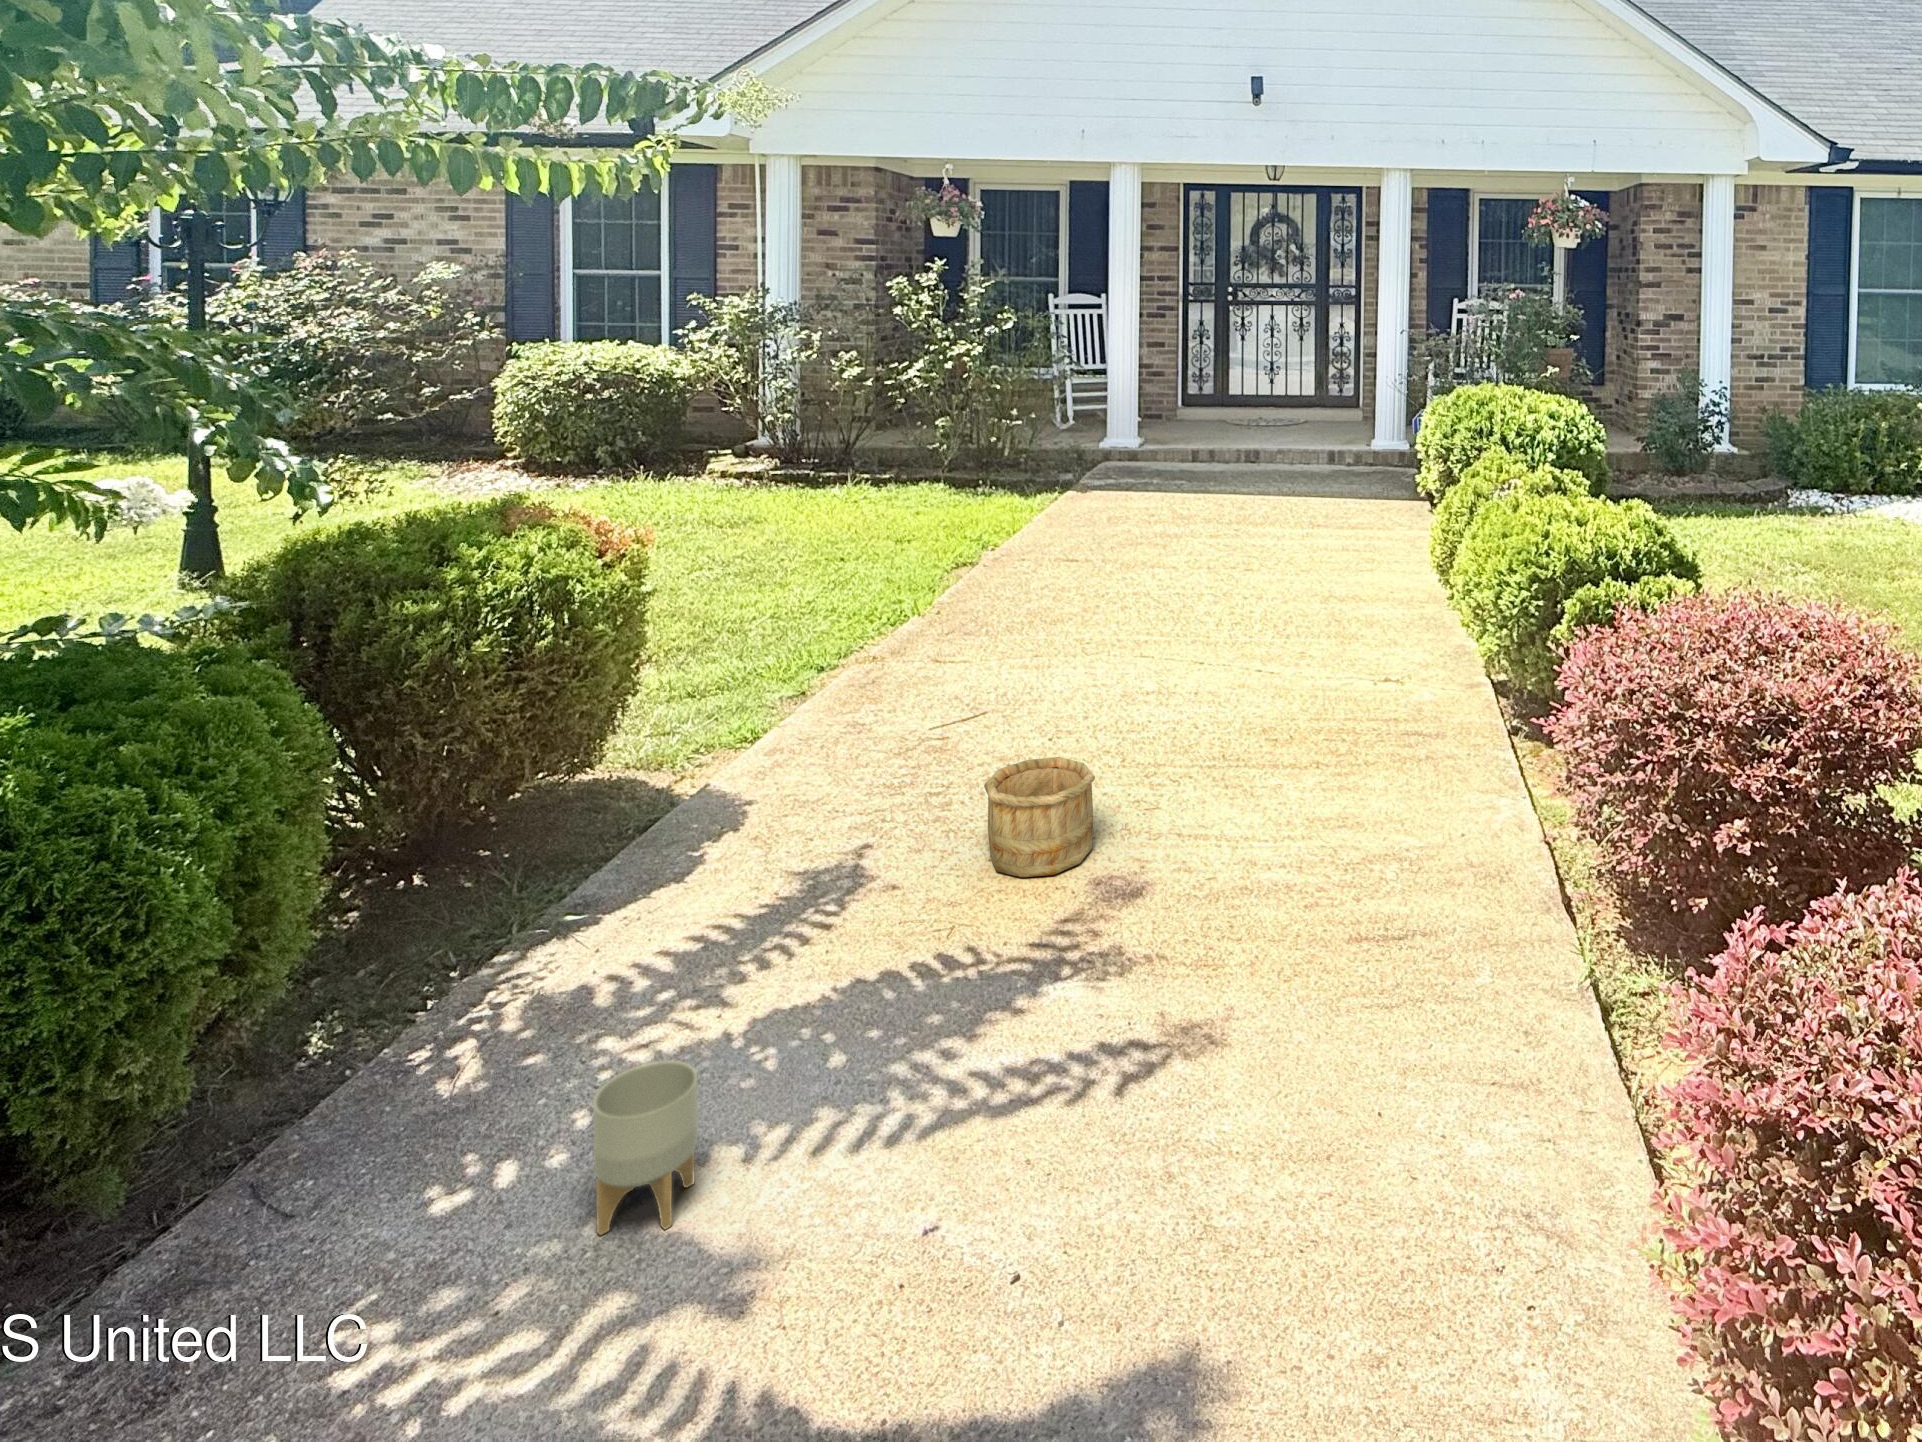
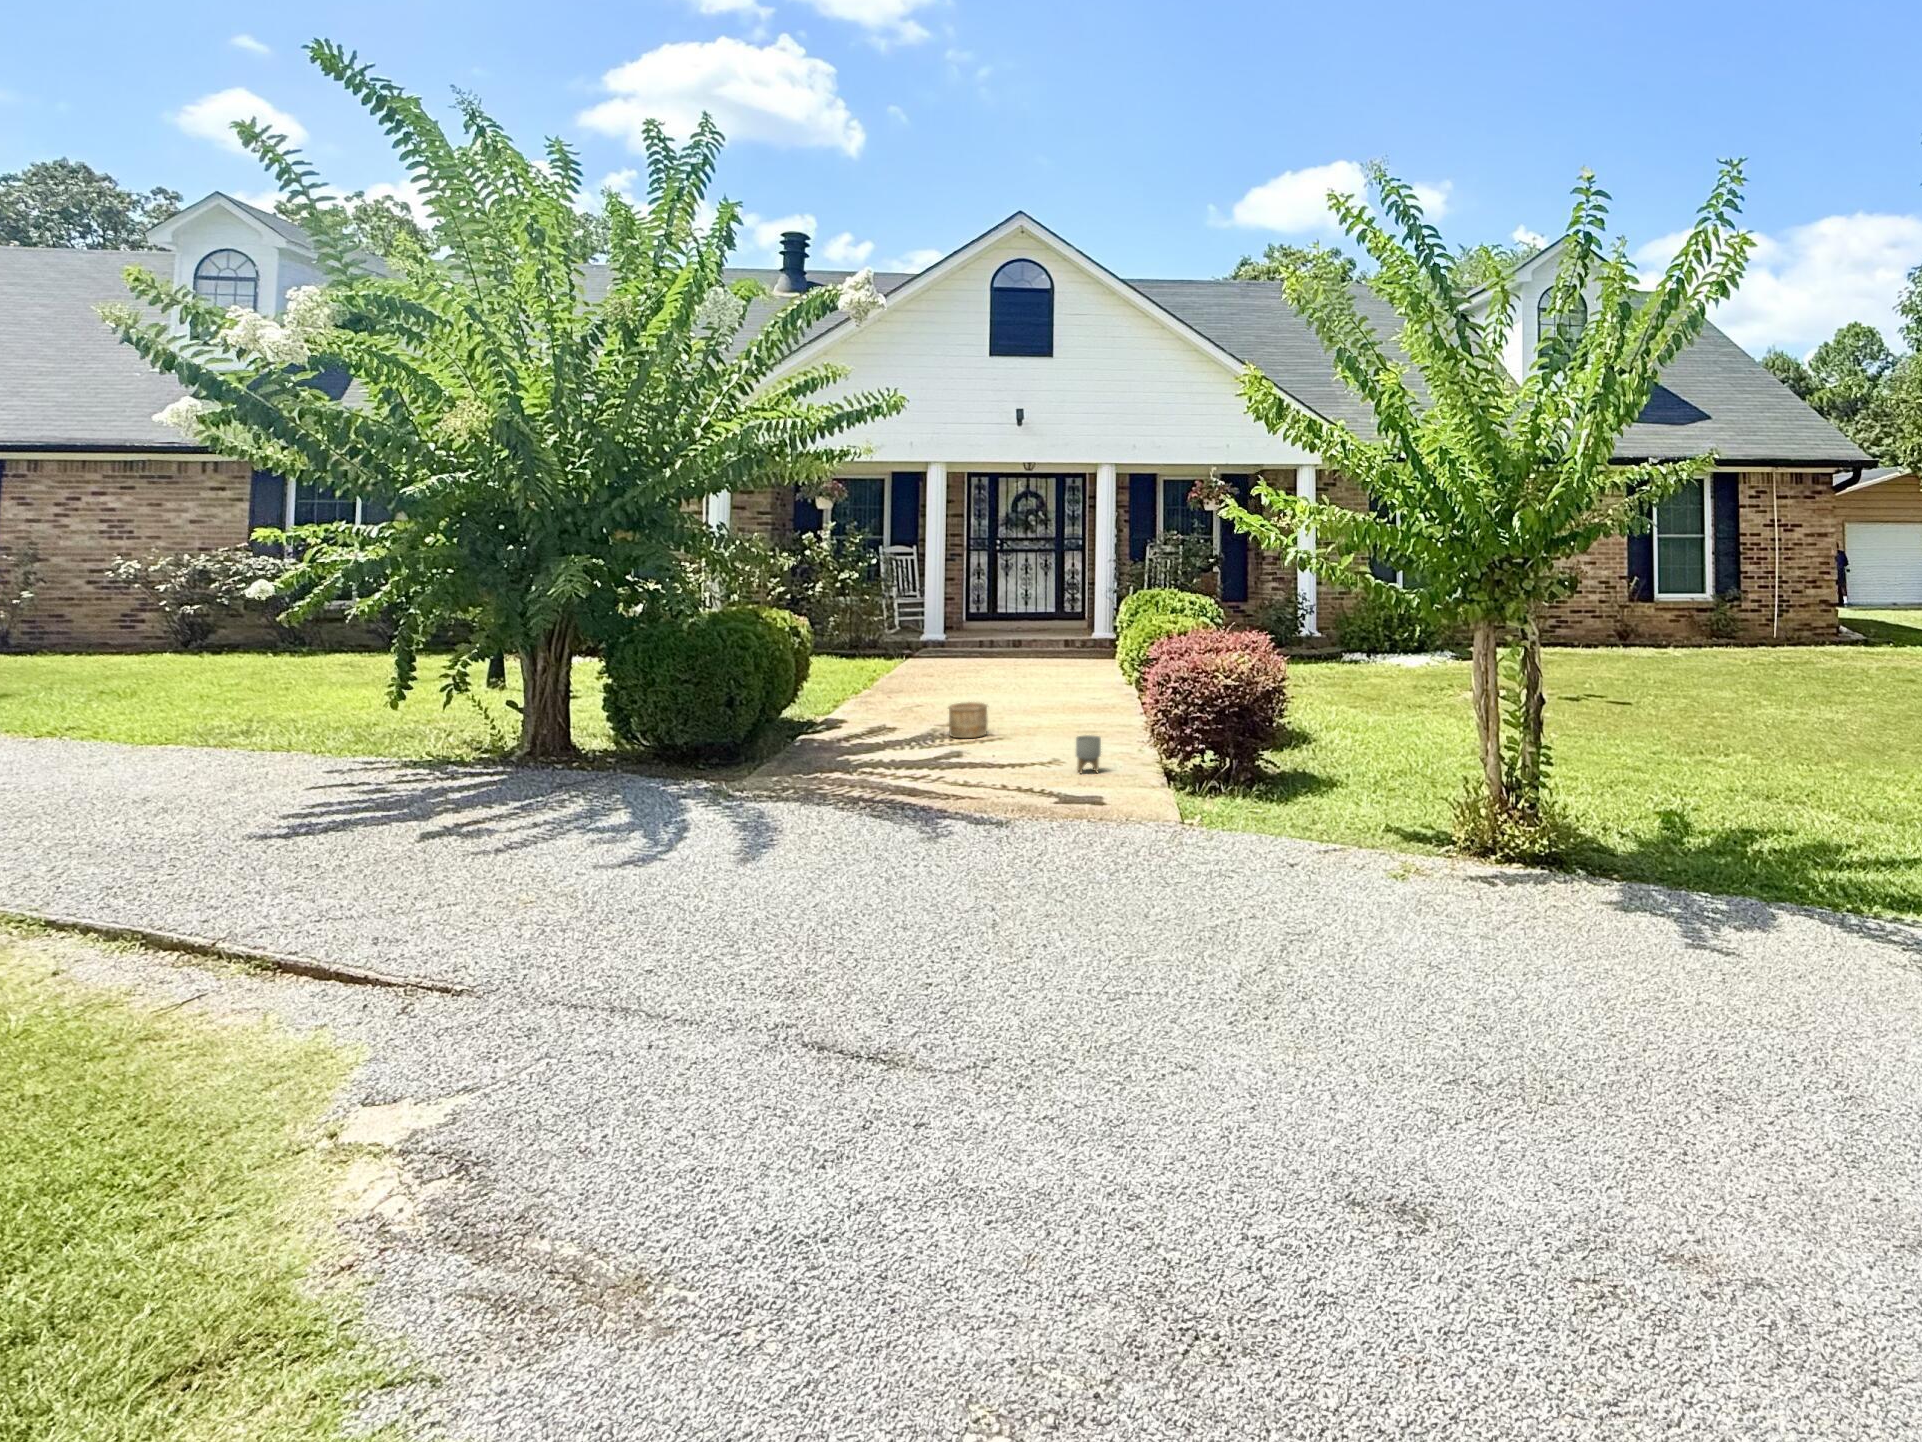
planter: present [593,1060,698,1235] -> present [1076,735,1101,773]

